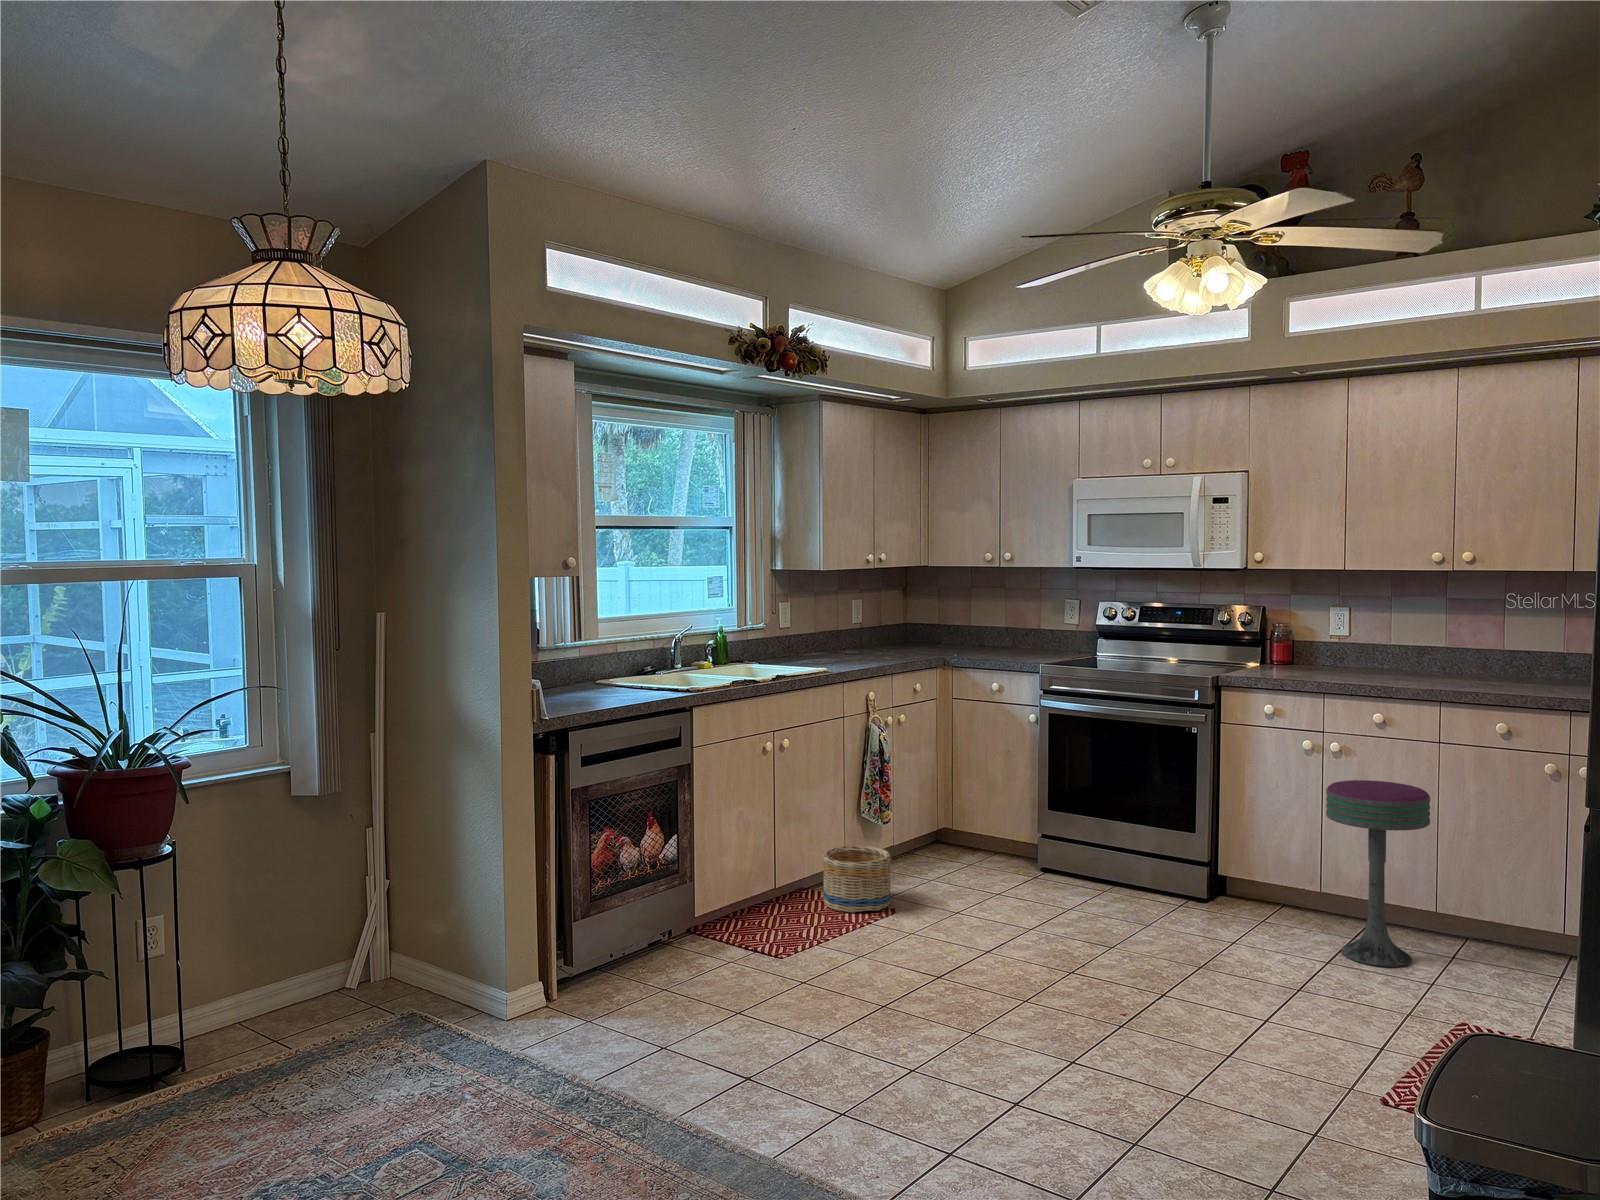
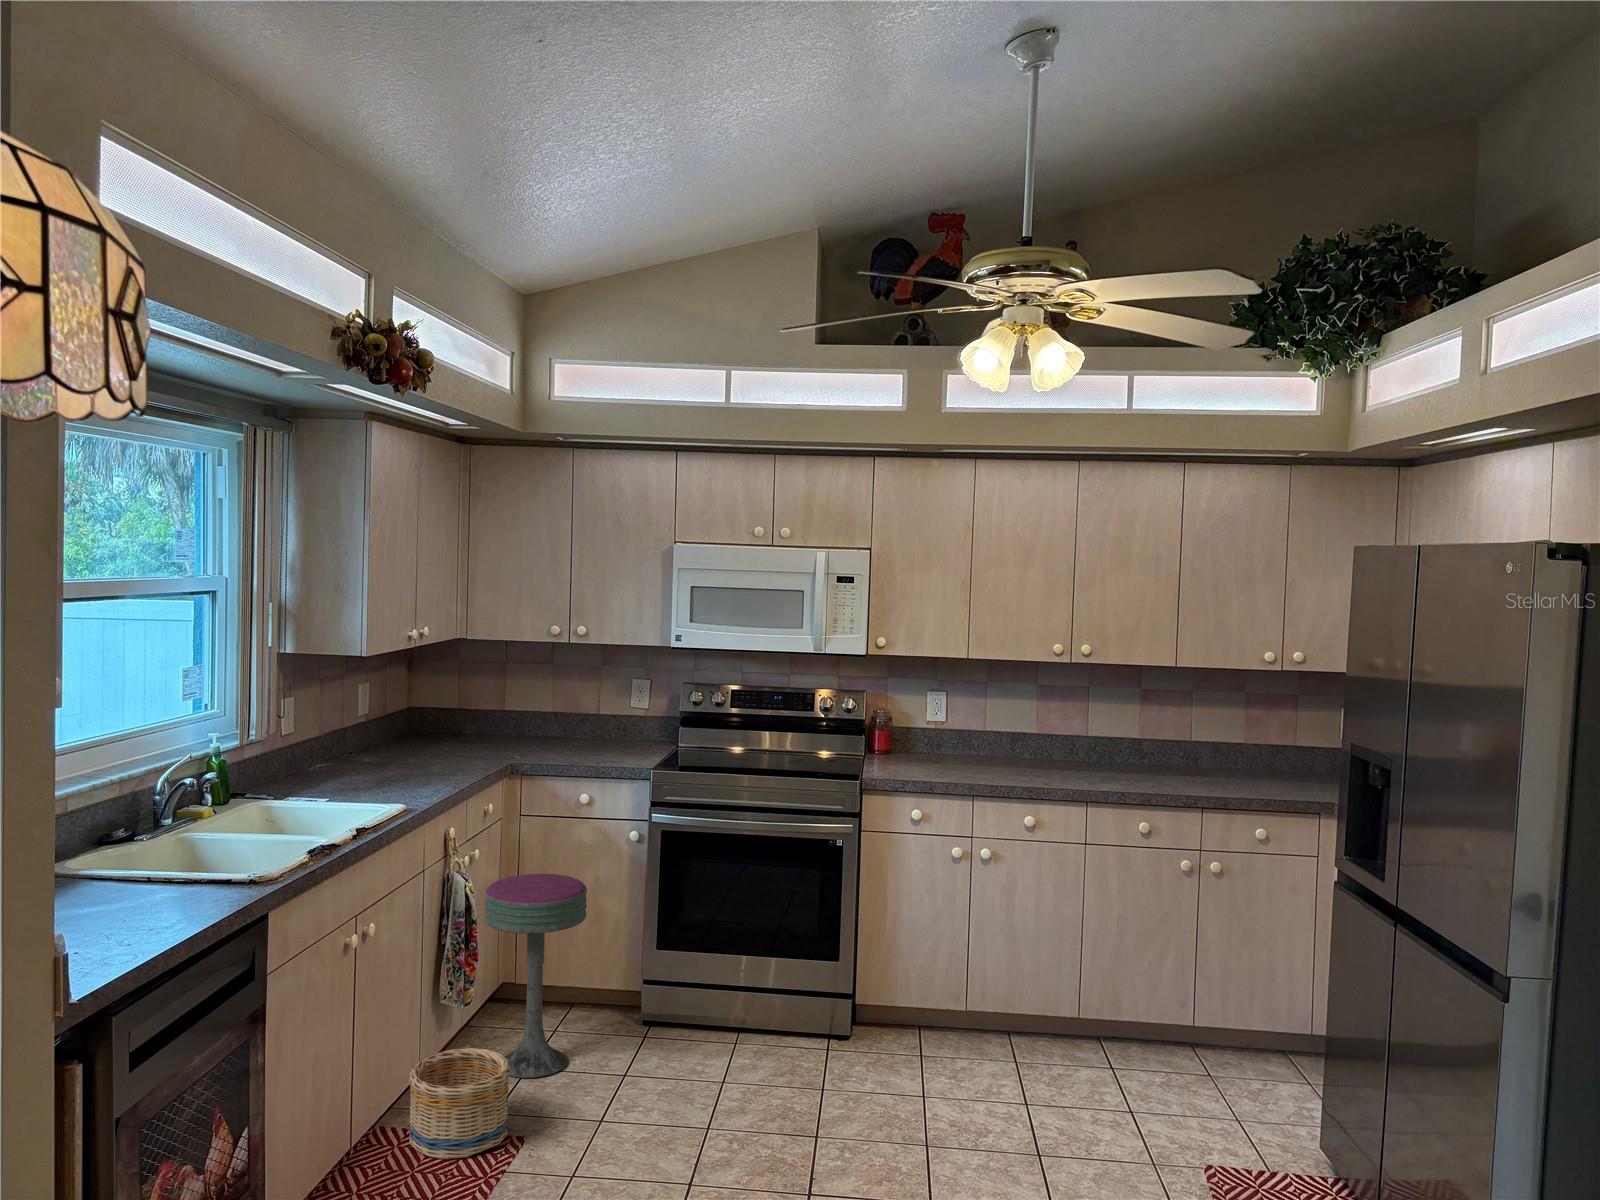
bar stool: present [1326,780,1430,967] -> present [485,874,587,1078]

